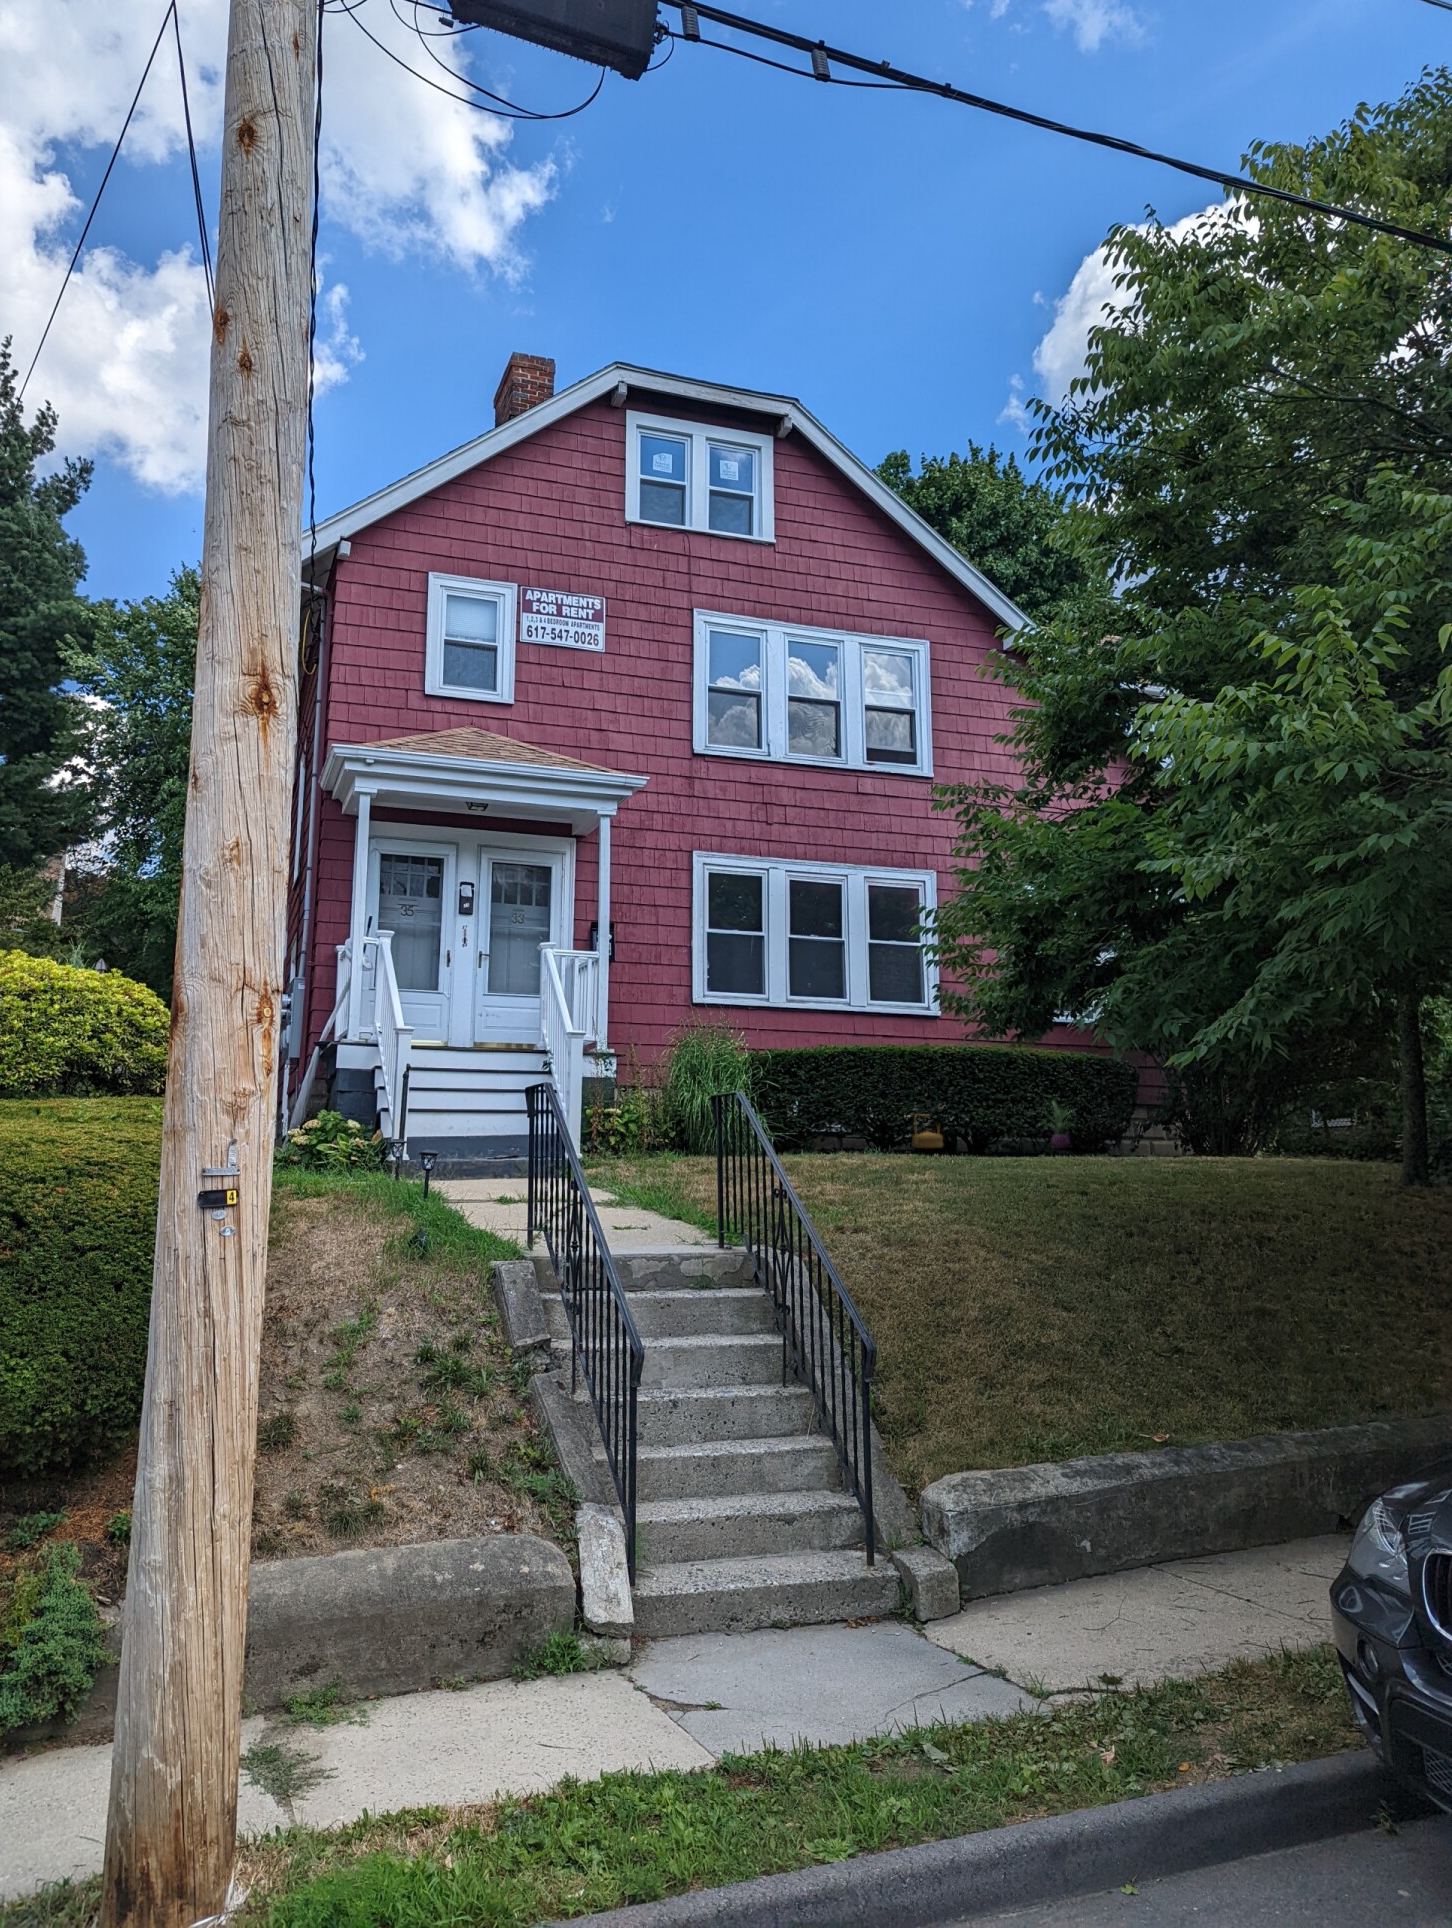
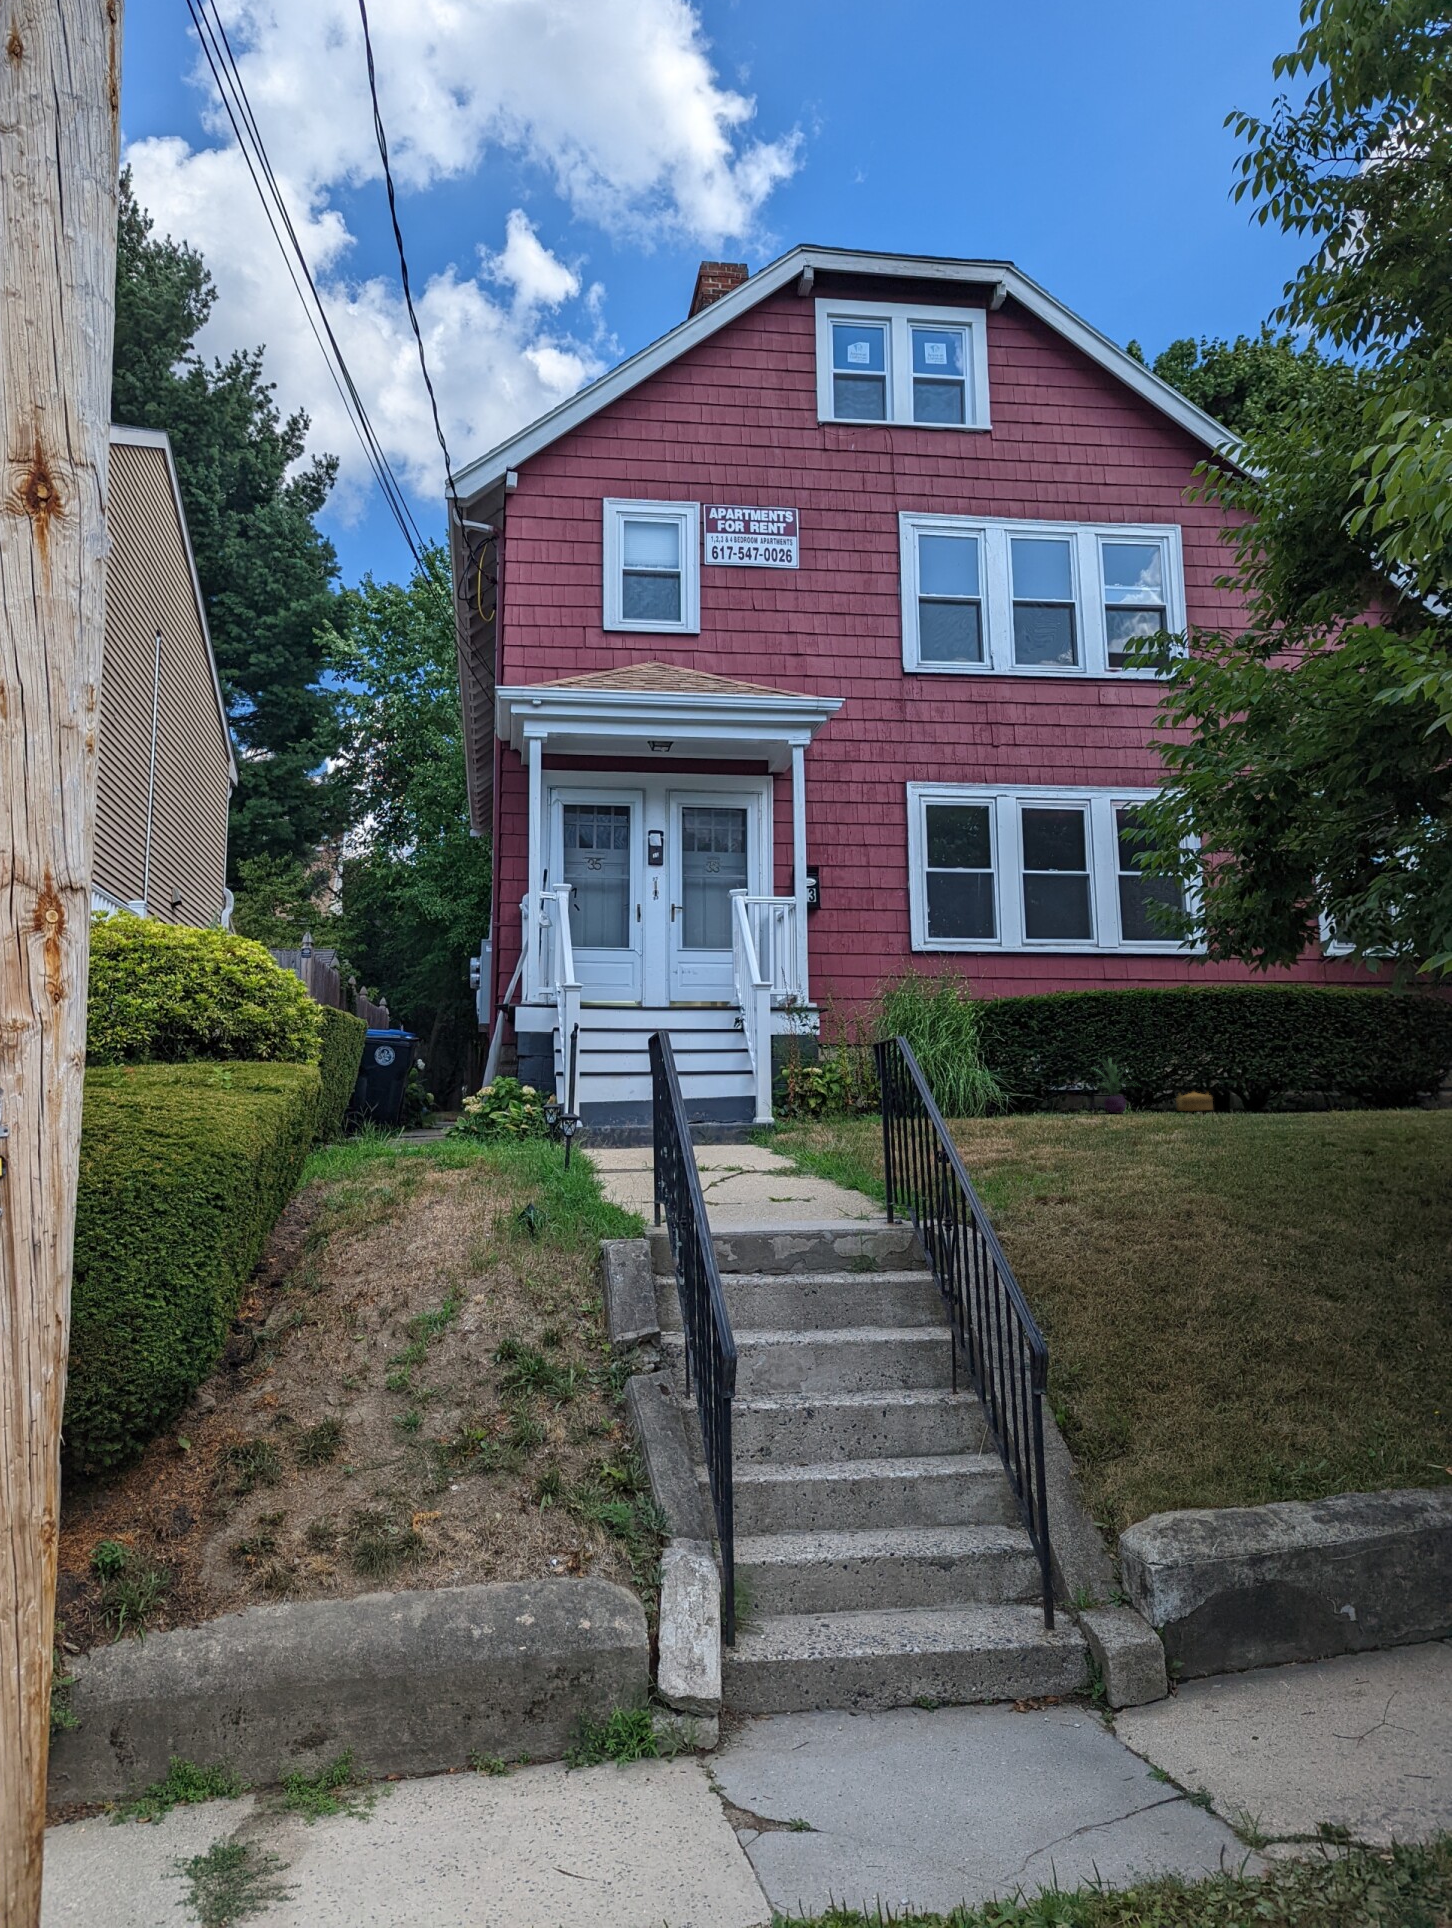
decorative plant: present [1039,1102,1069,1149] -> present [1099,1058,1126,1113]

